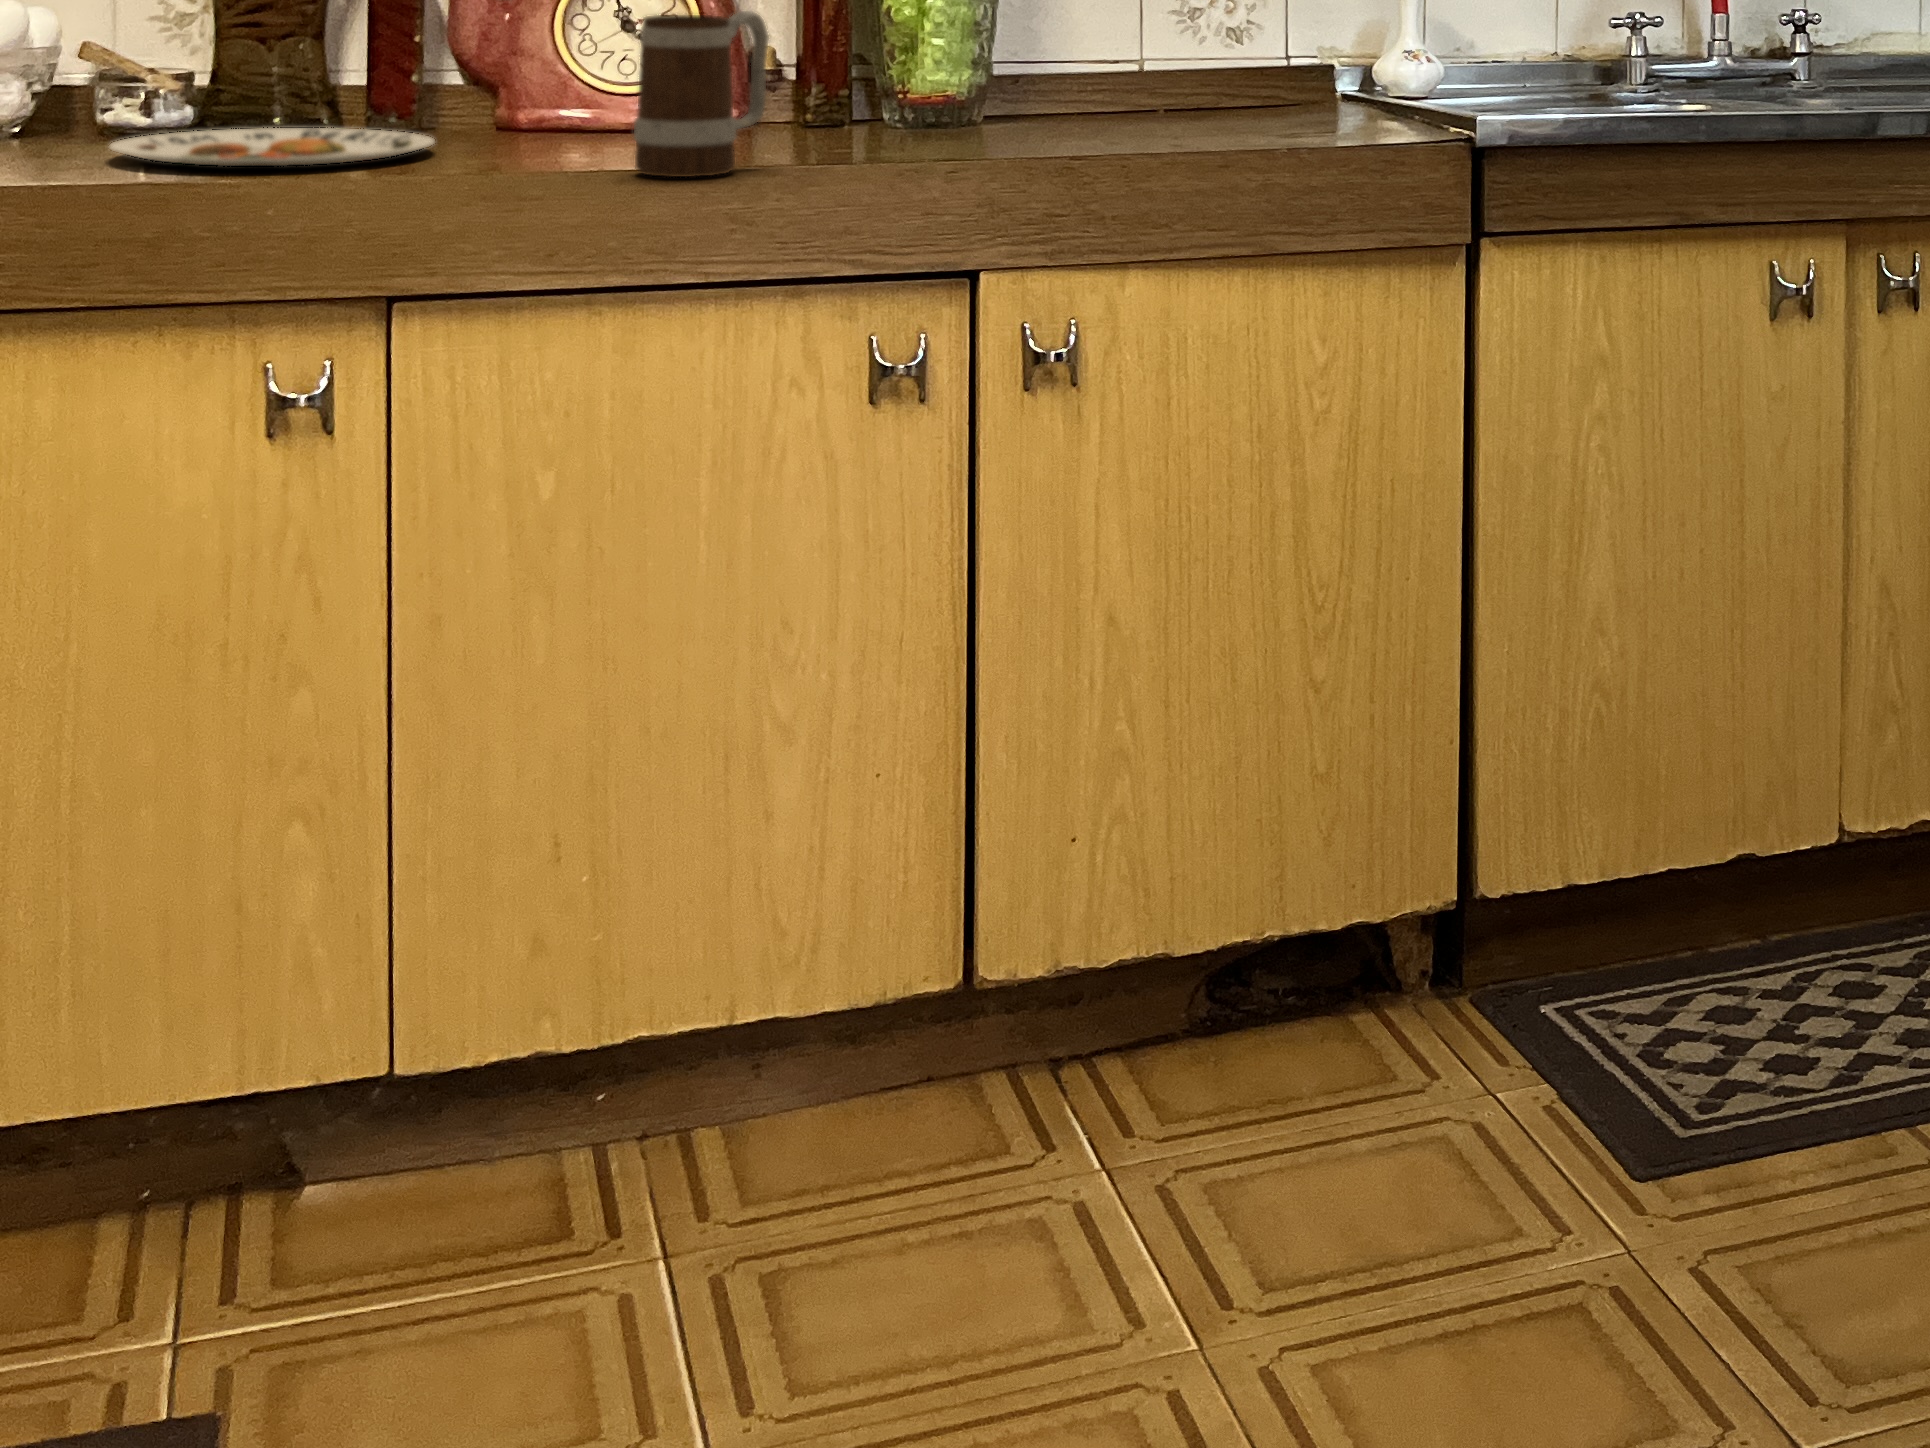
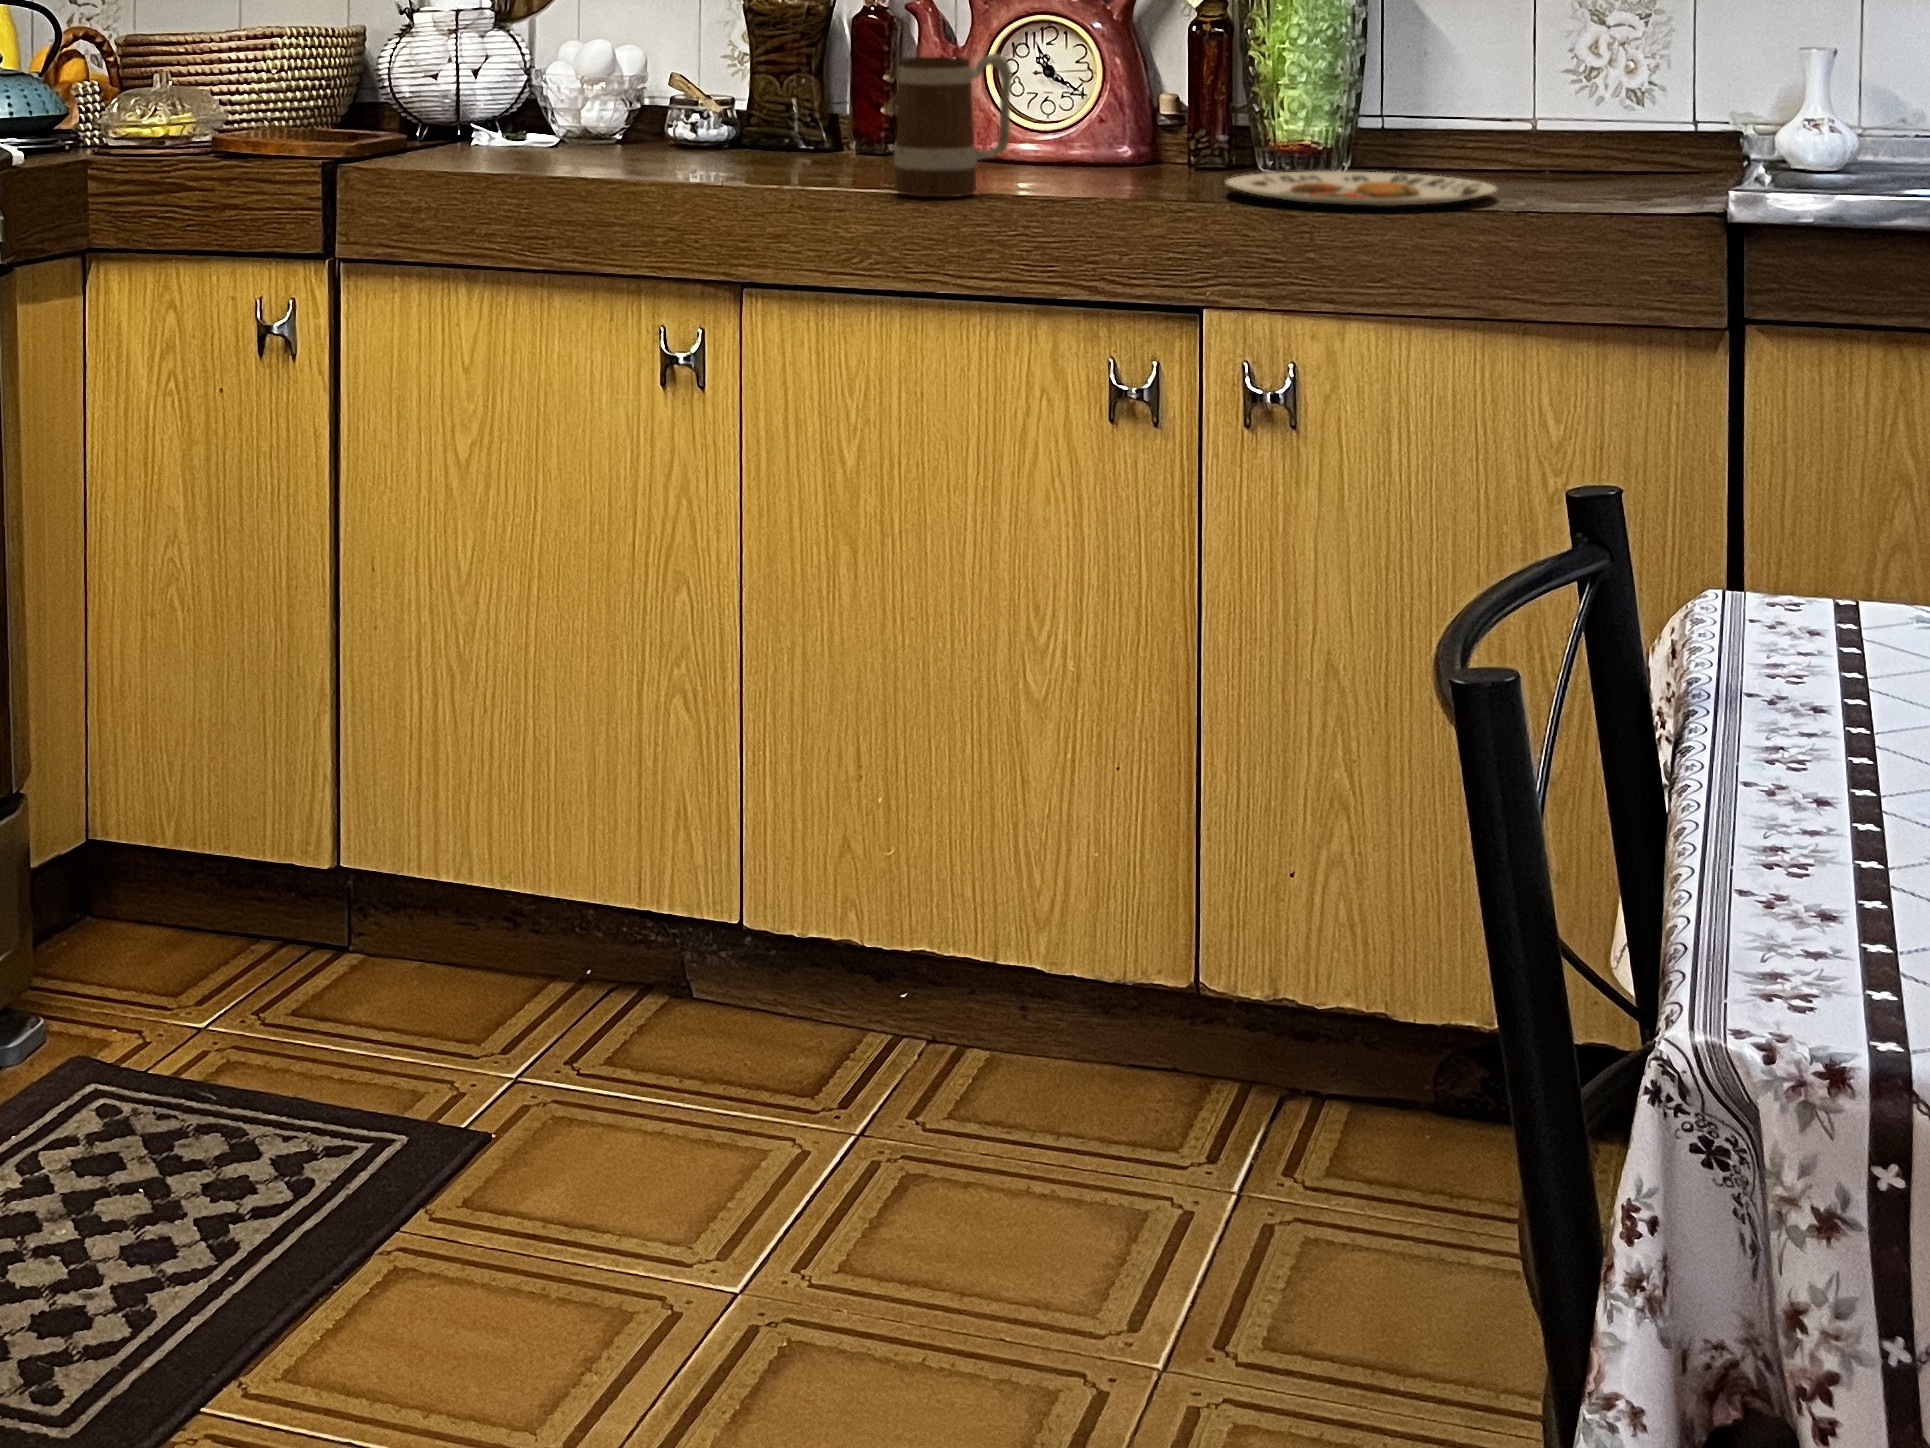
plate: present [110,128,434,166] -> present [1226,171,1497,206]

